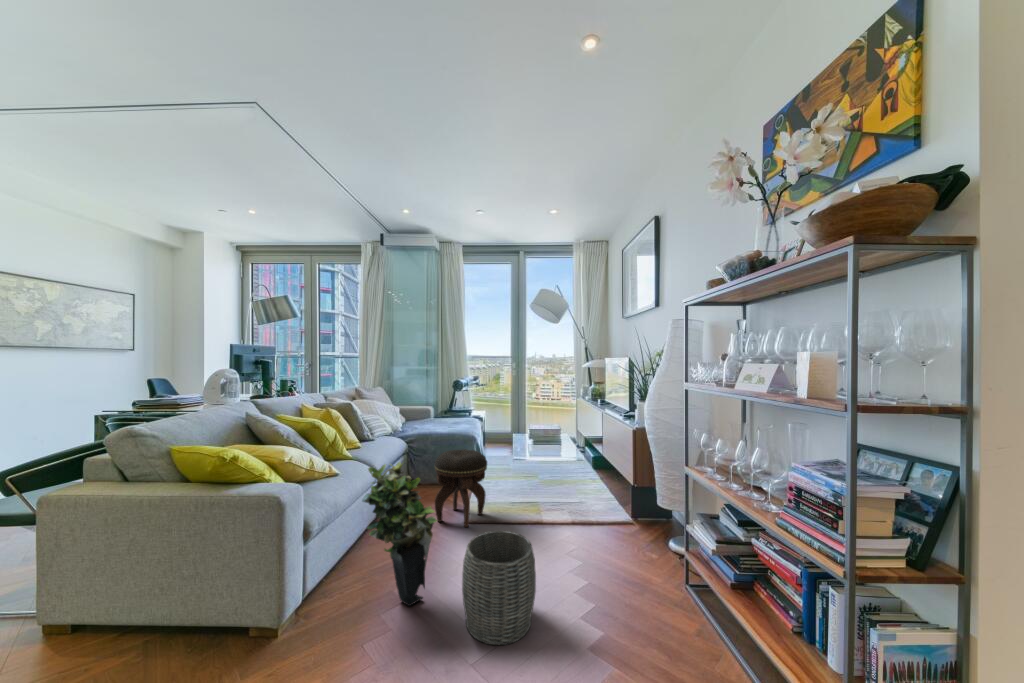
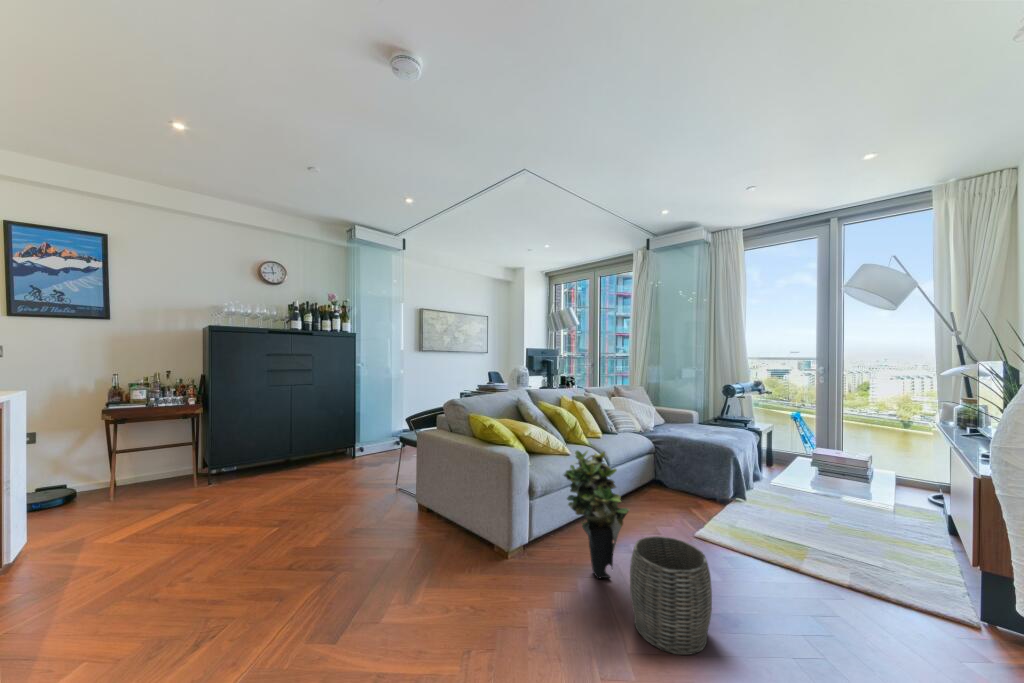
footstool: present [435,449,487,527] -> none [660,456,722,540]

